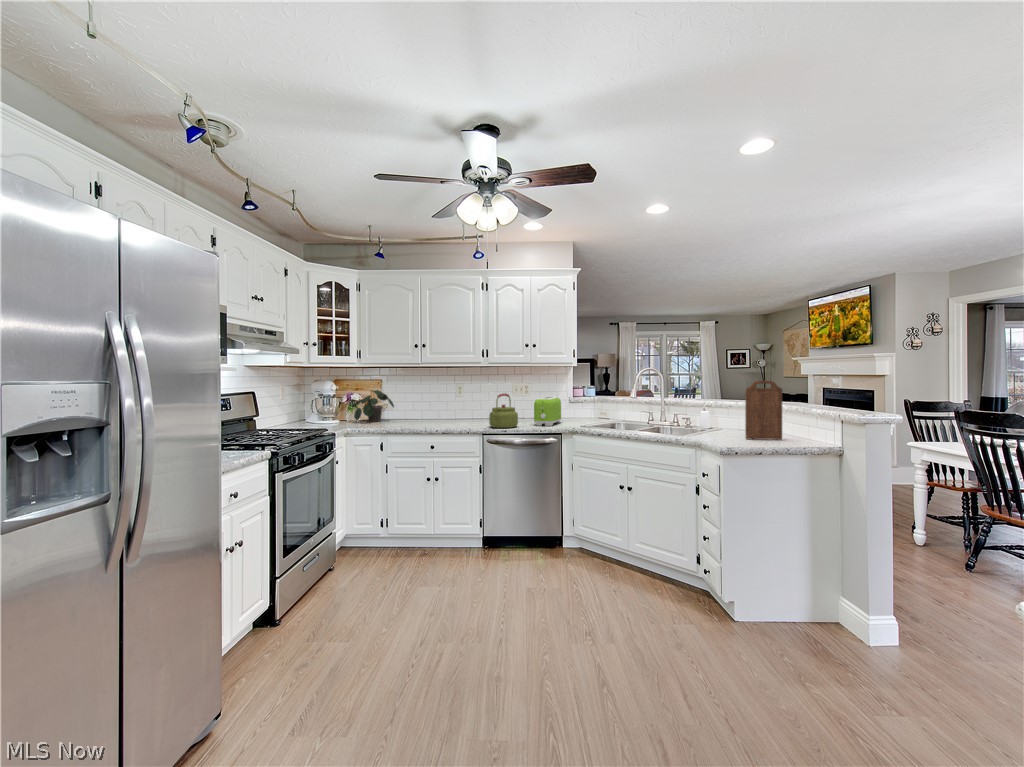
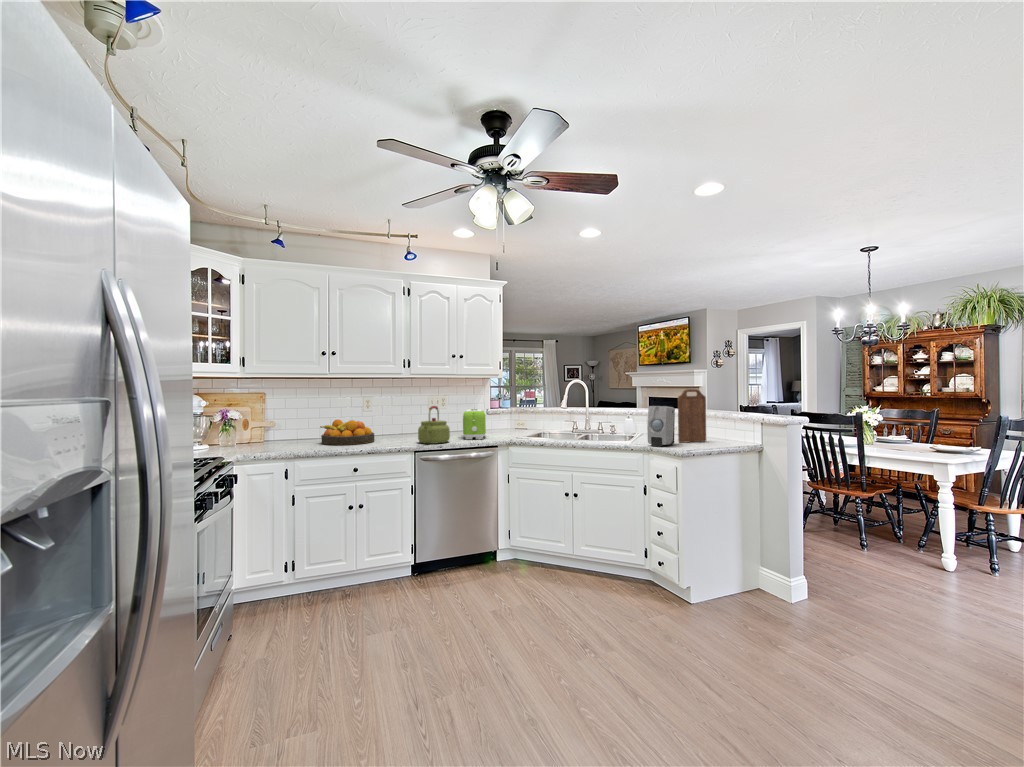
potted plant: present [352,390,394,422] -> none [227,405,286,444]
soap dispenser: none [701,399,737,442] -> present [647,406,675,447]
fruit bowl: none [415,404,459,426] -> present [320,419,375,445]

